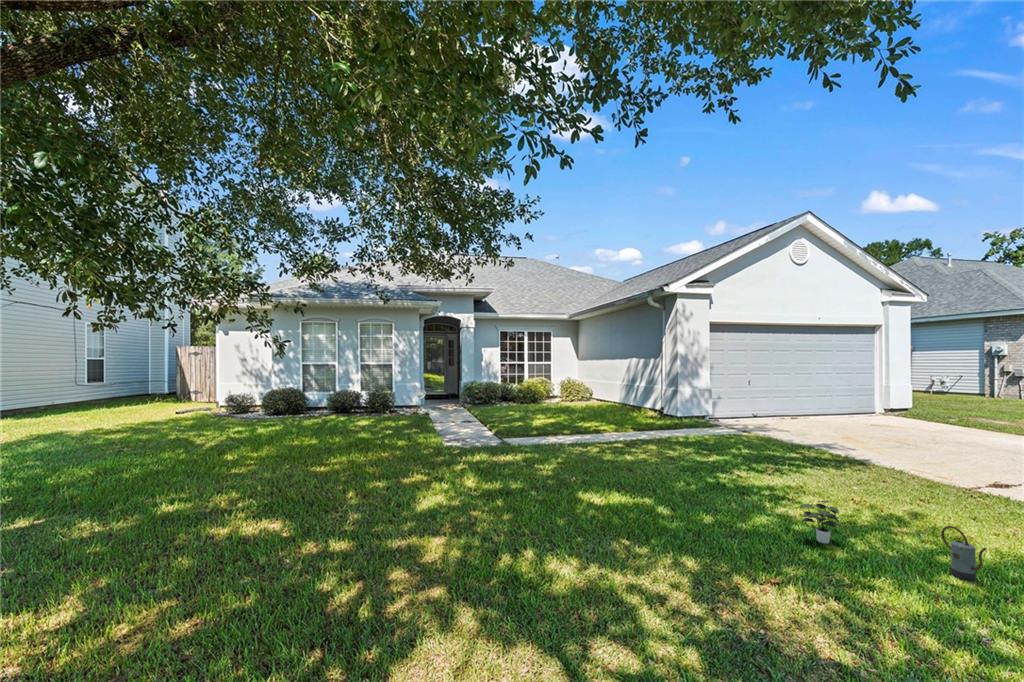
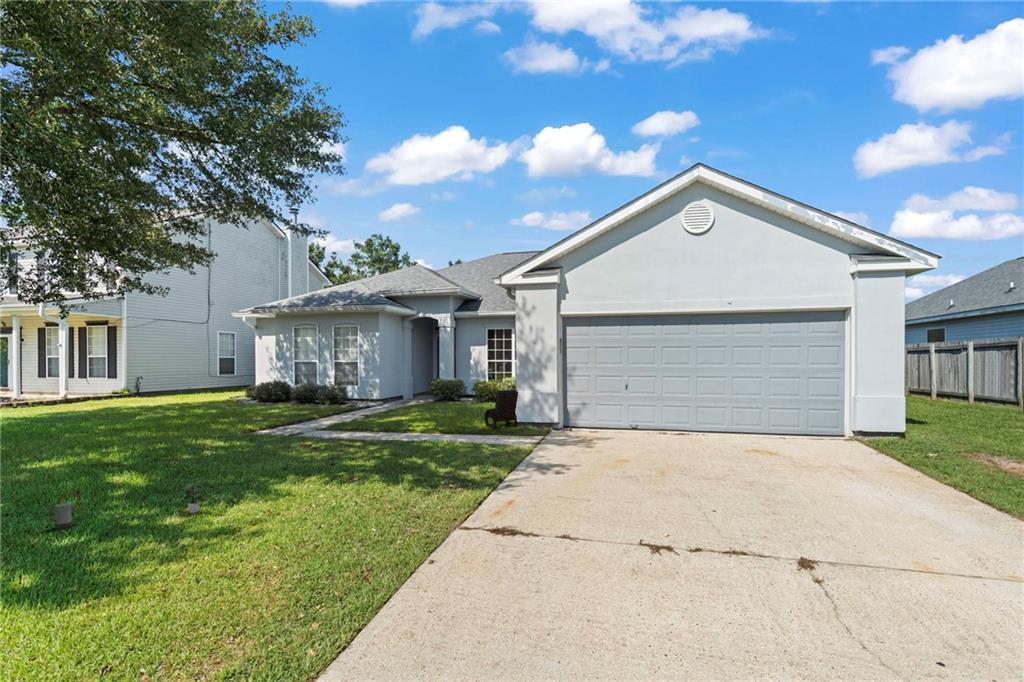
lounge chair: none [637,386,675,422] -> present [485,390,518,429]
potted plant: present [800,501,841,544] -> present [181,481,211,513]

